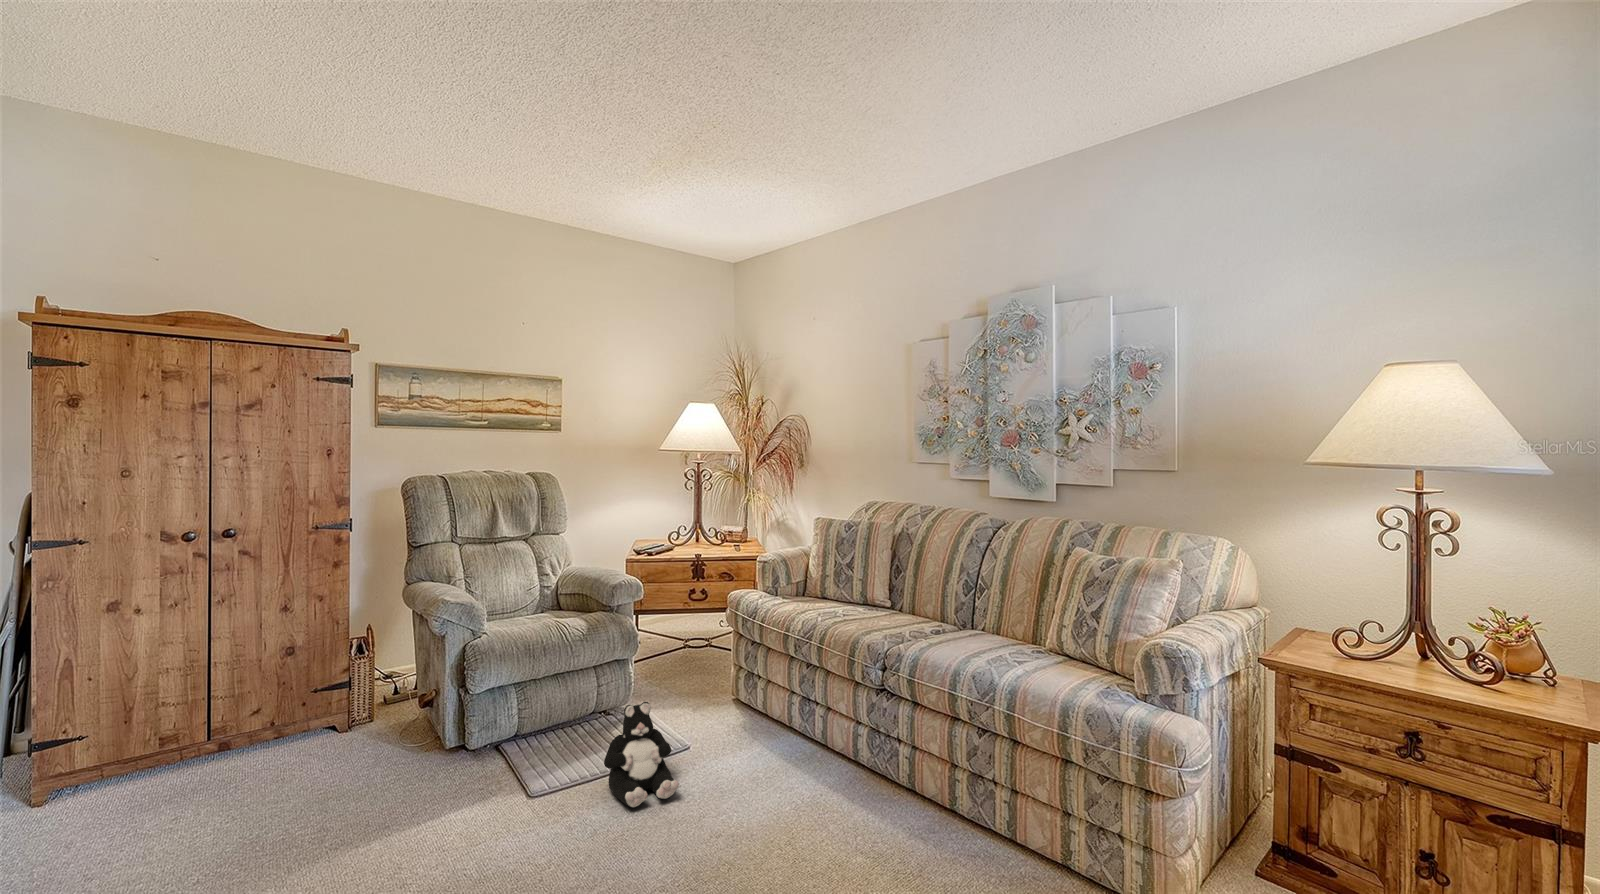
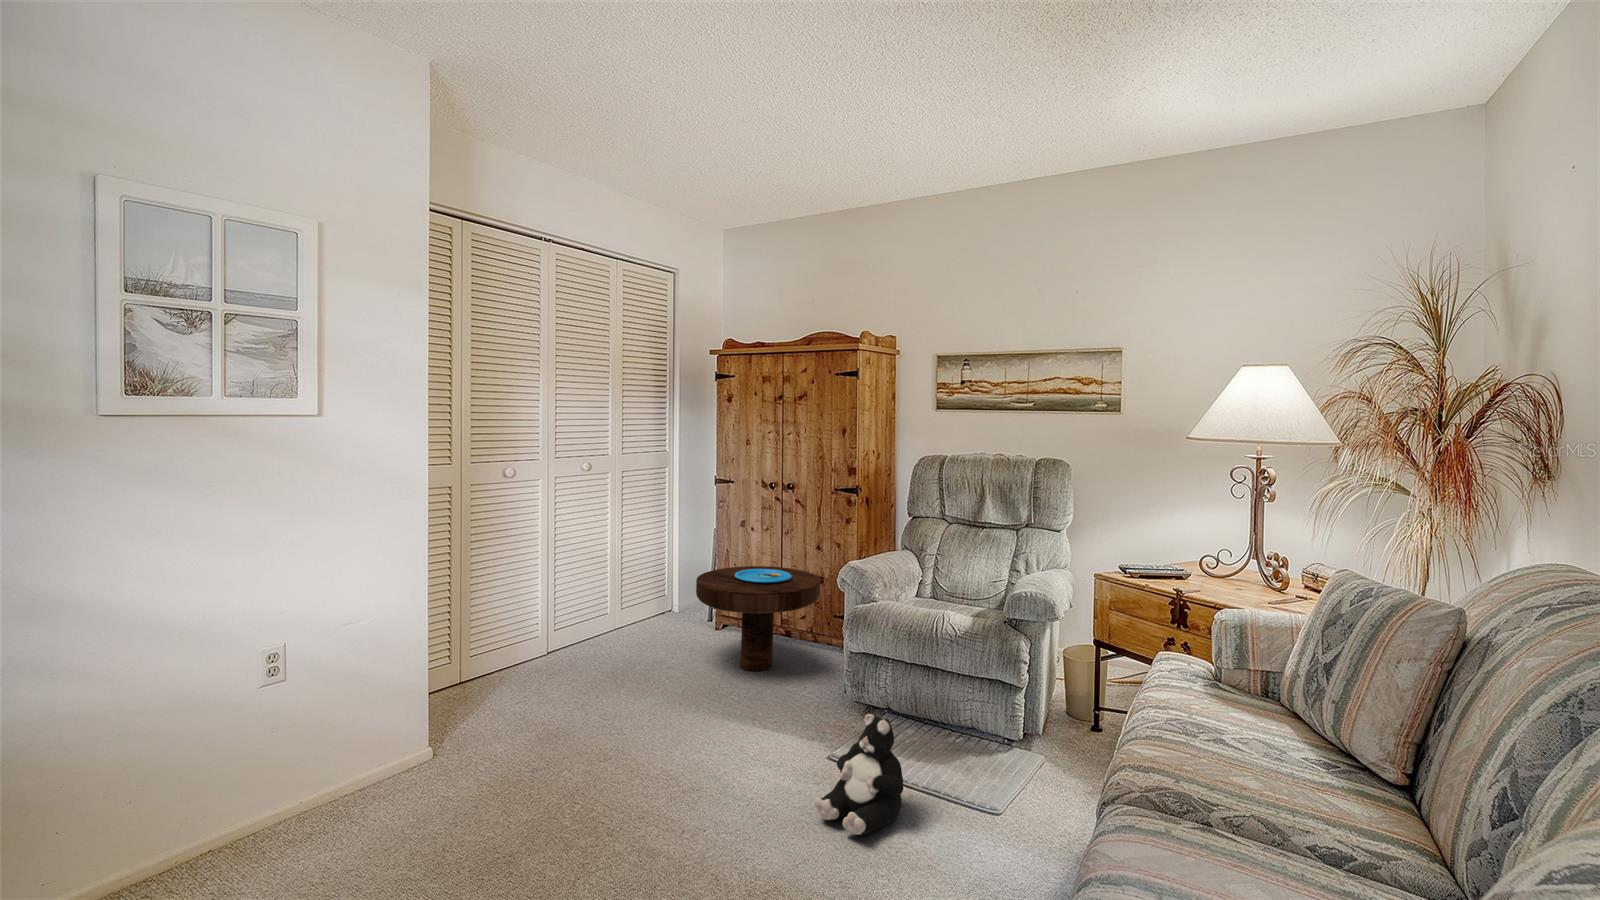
side table: none [133,641,353,800] -> present [696,566,820,671]

